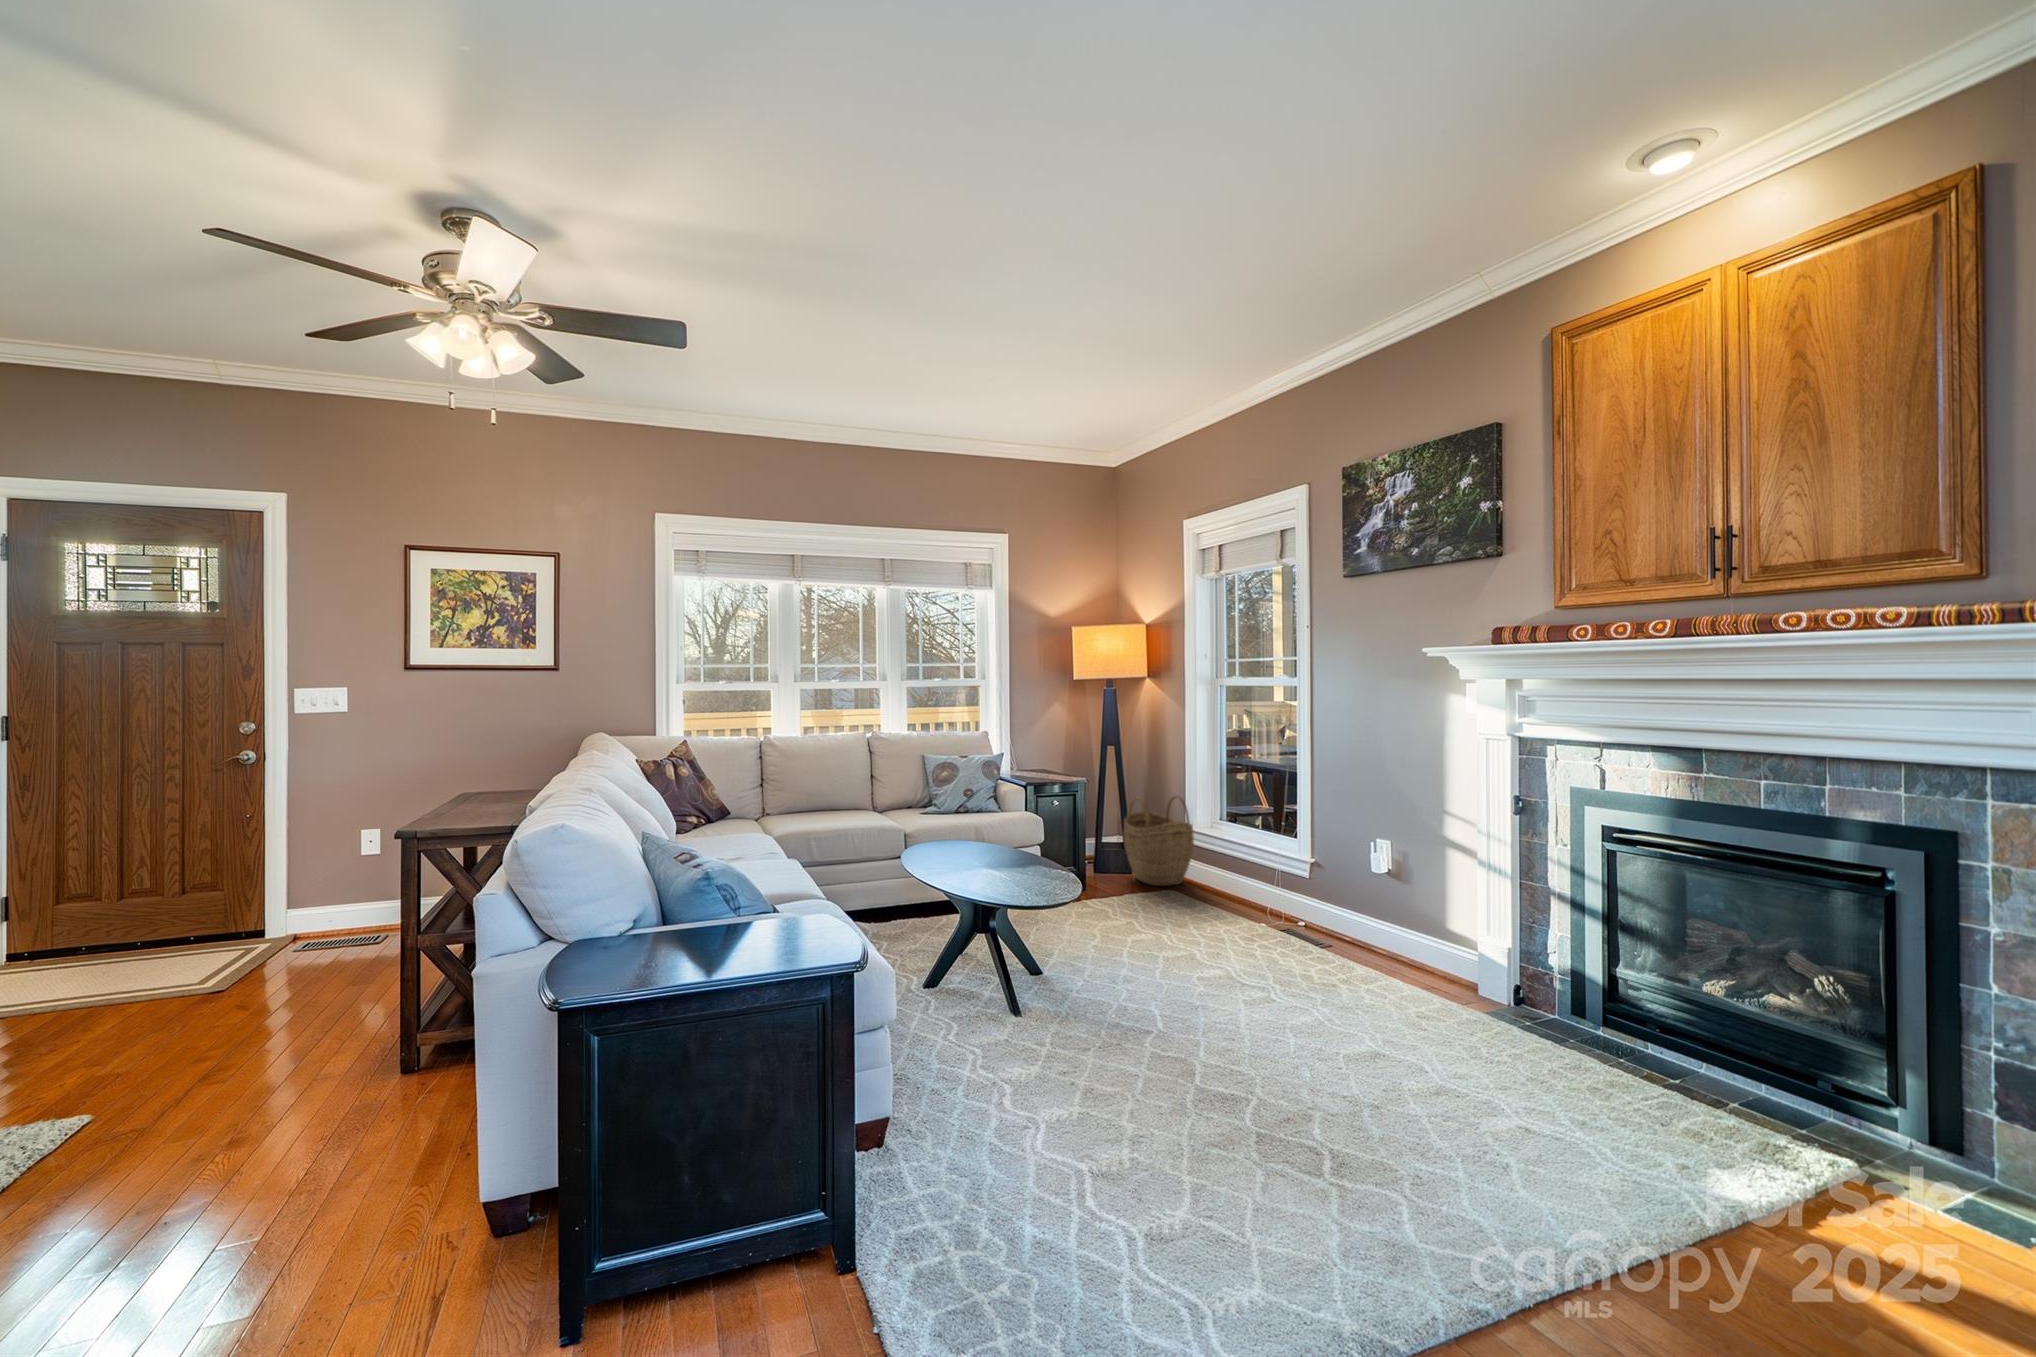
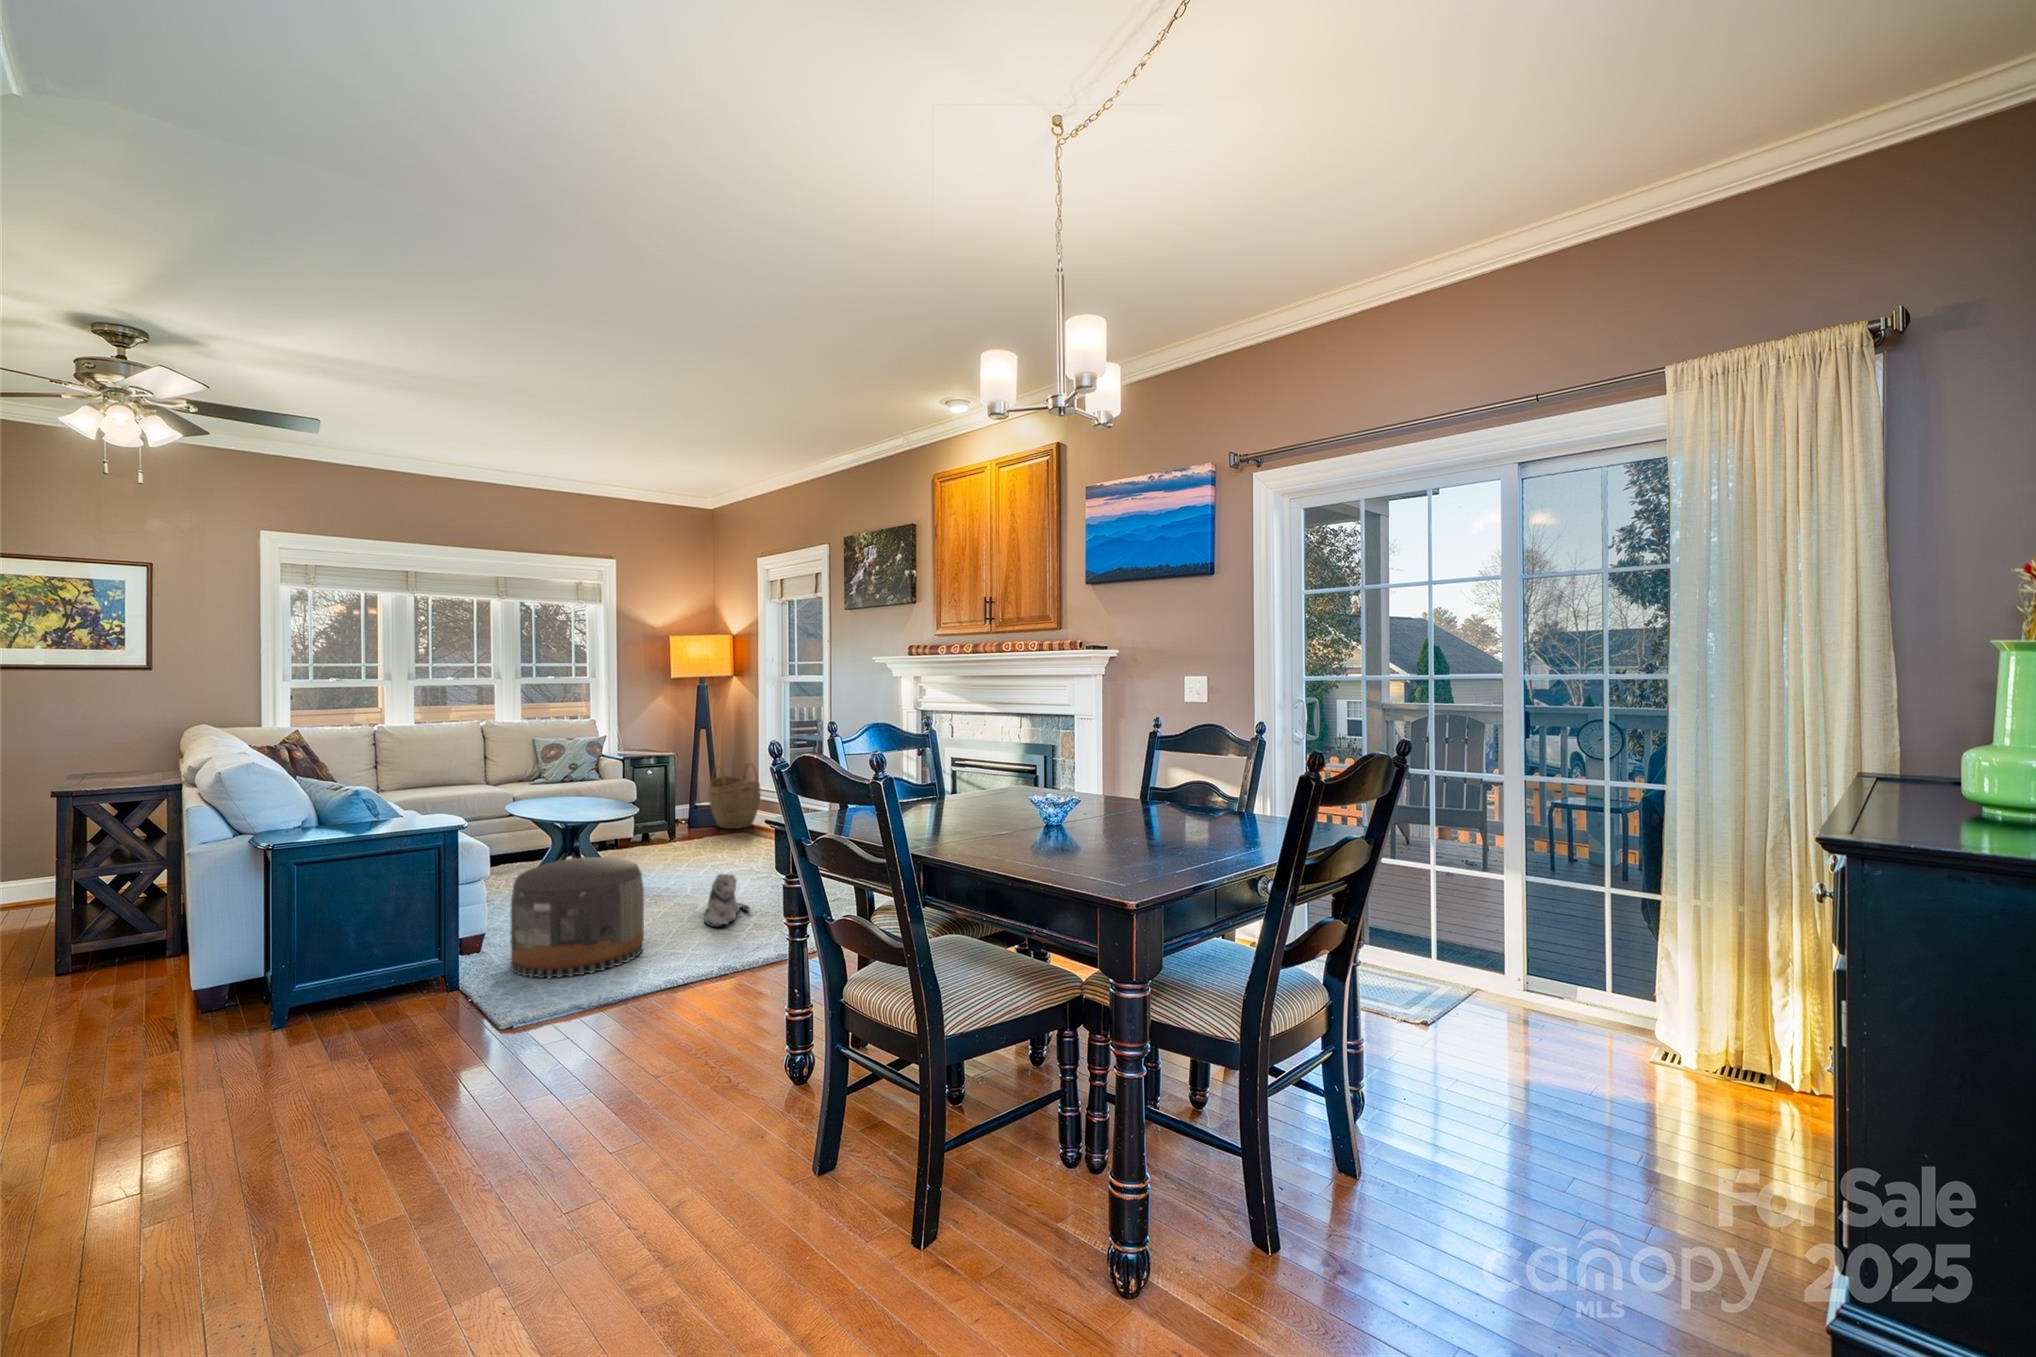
pouf: none [950,979,1152,1220] -> present [511,857,644,978]
plush toy: none [1210,1014,1287,1116] -> present [705,874,750,927]

